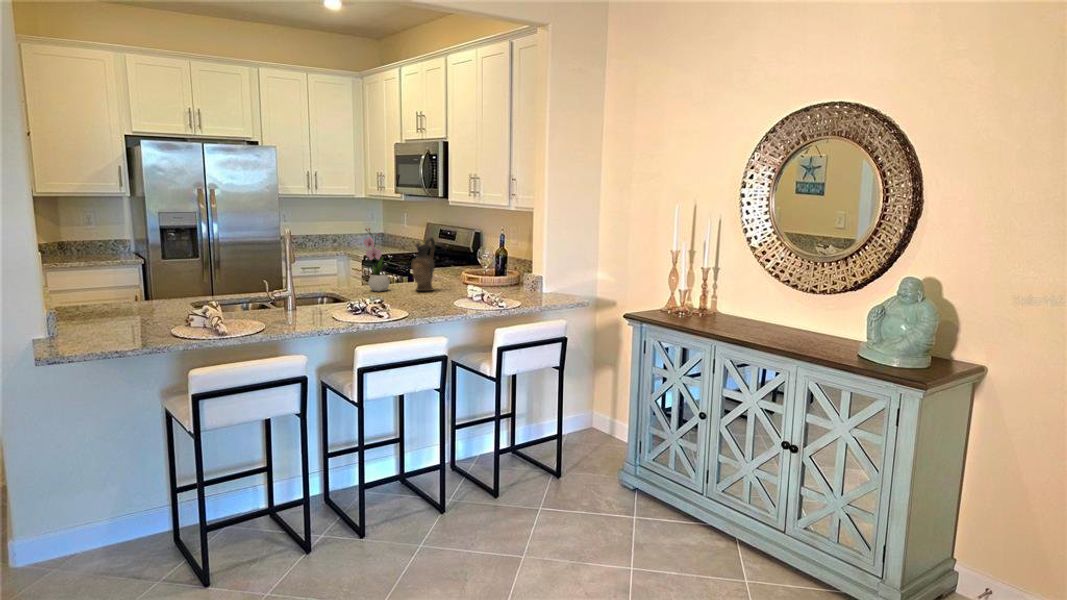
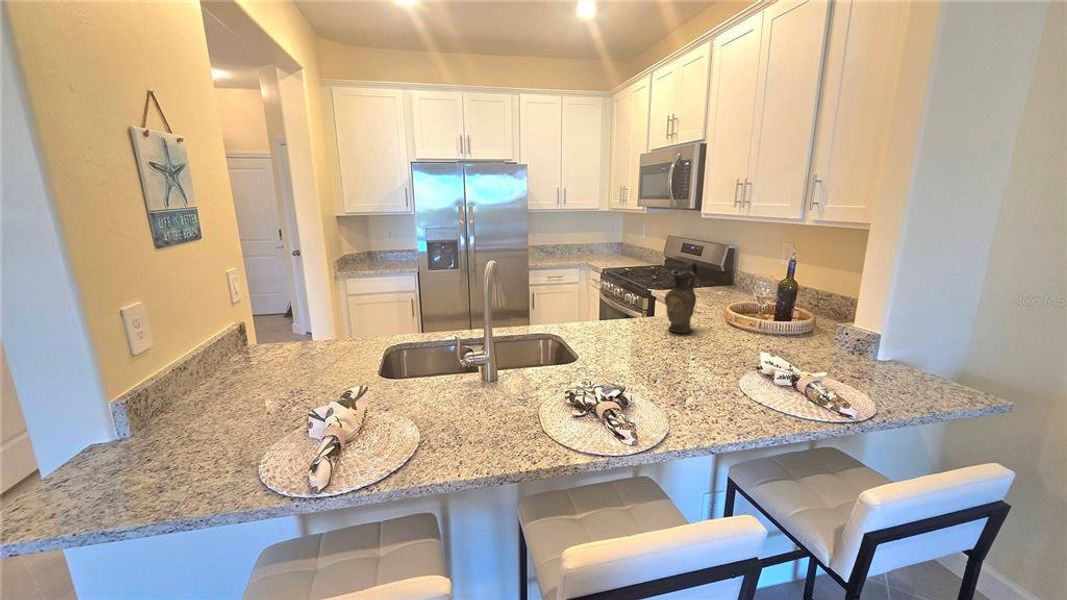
flower arrangement: present [363,229,390,291] -> none [606,250,641,328]

